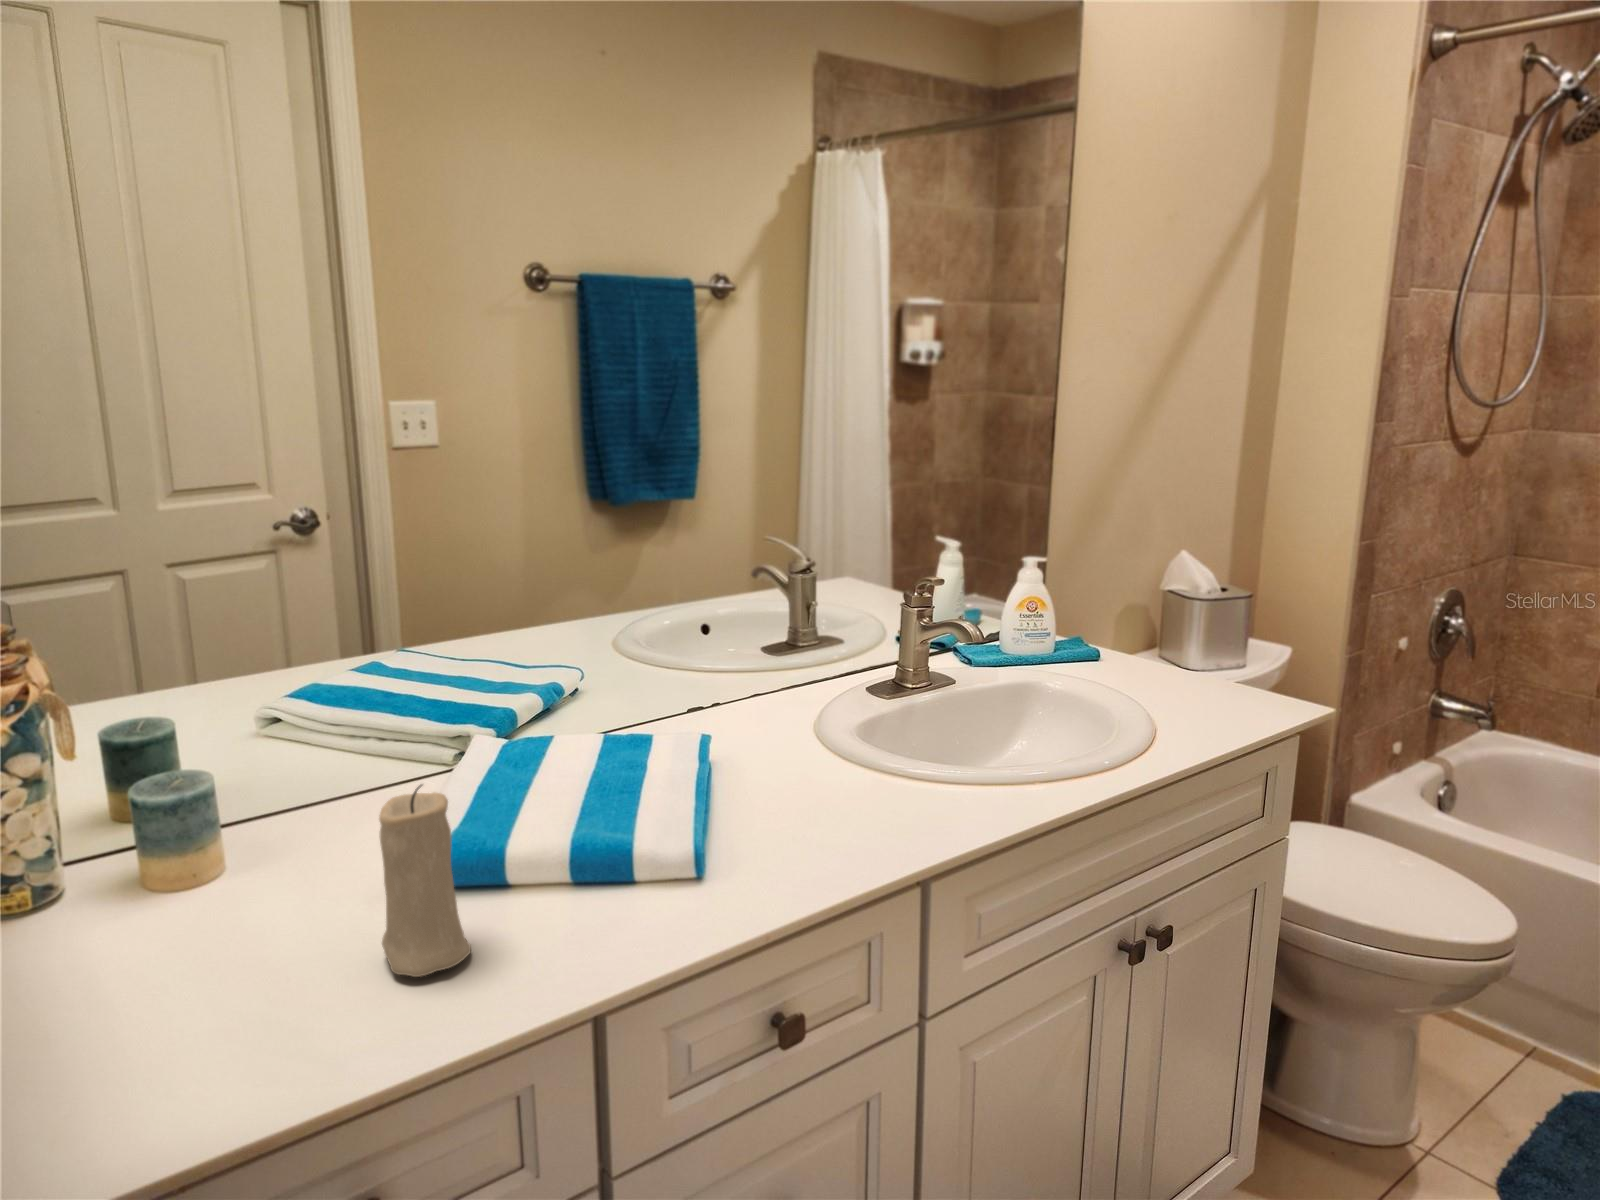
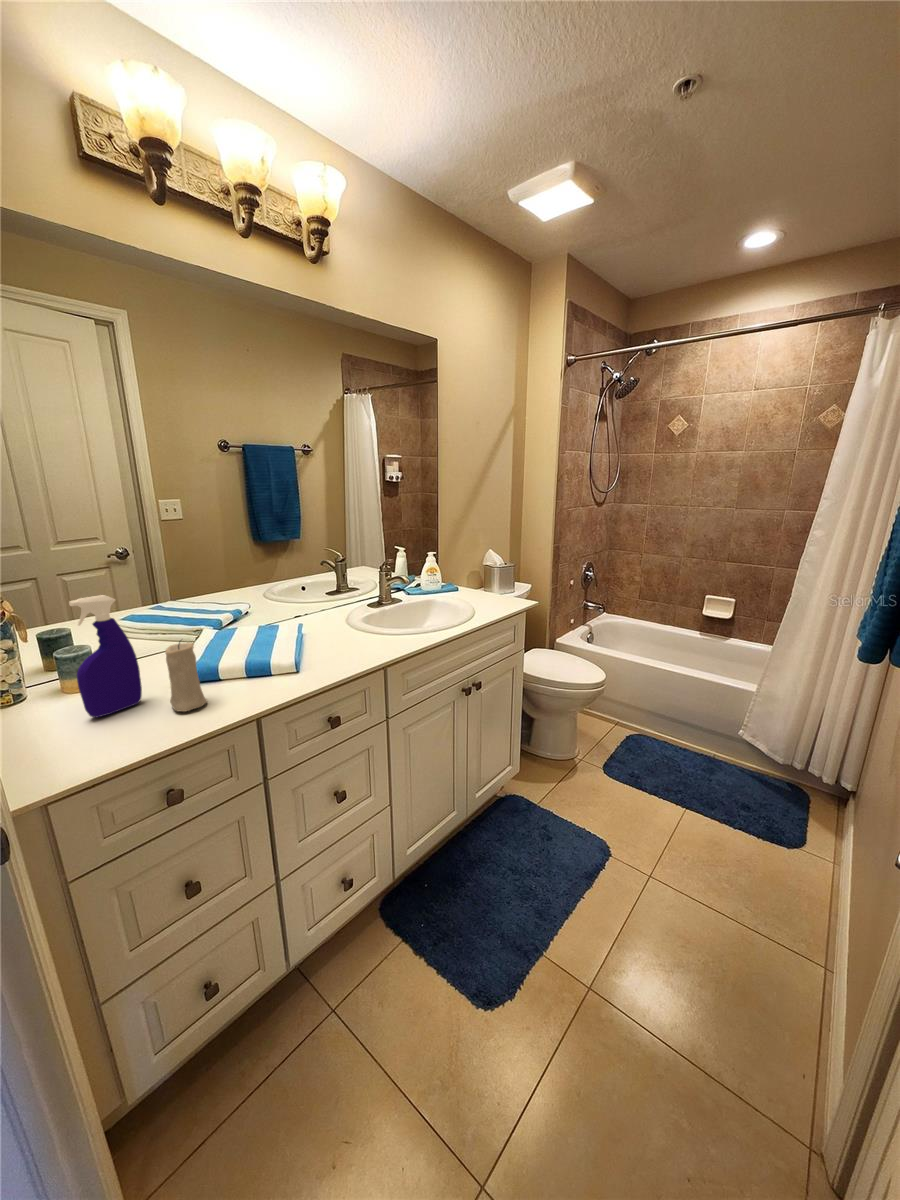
spray bottle: none [166,659,318,970] -> present [69,595,142,717]

